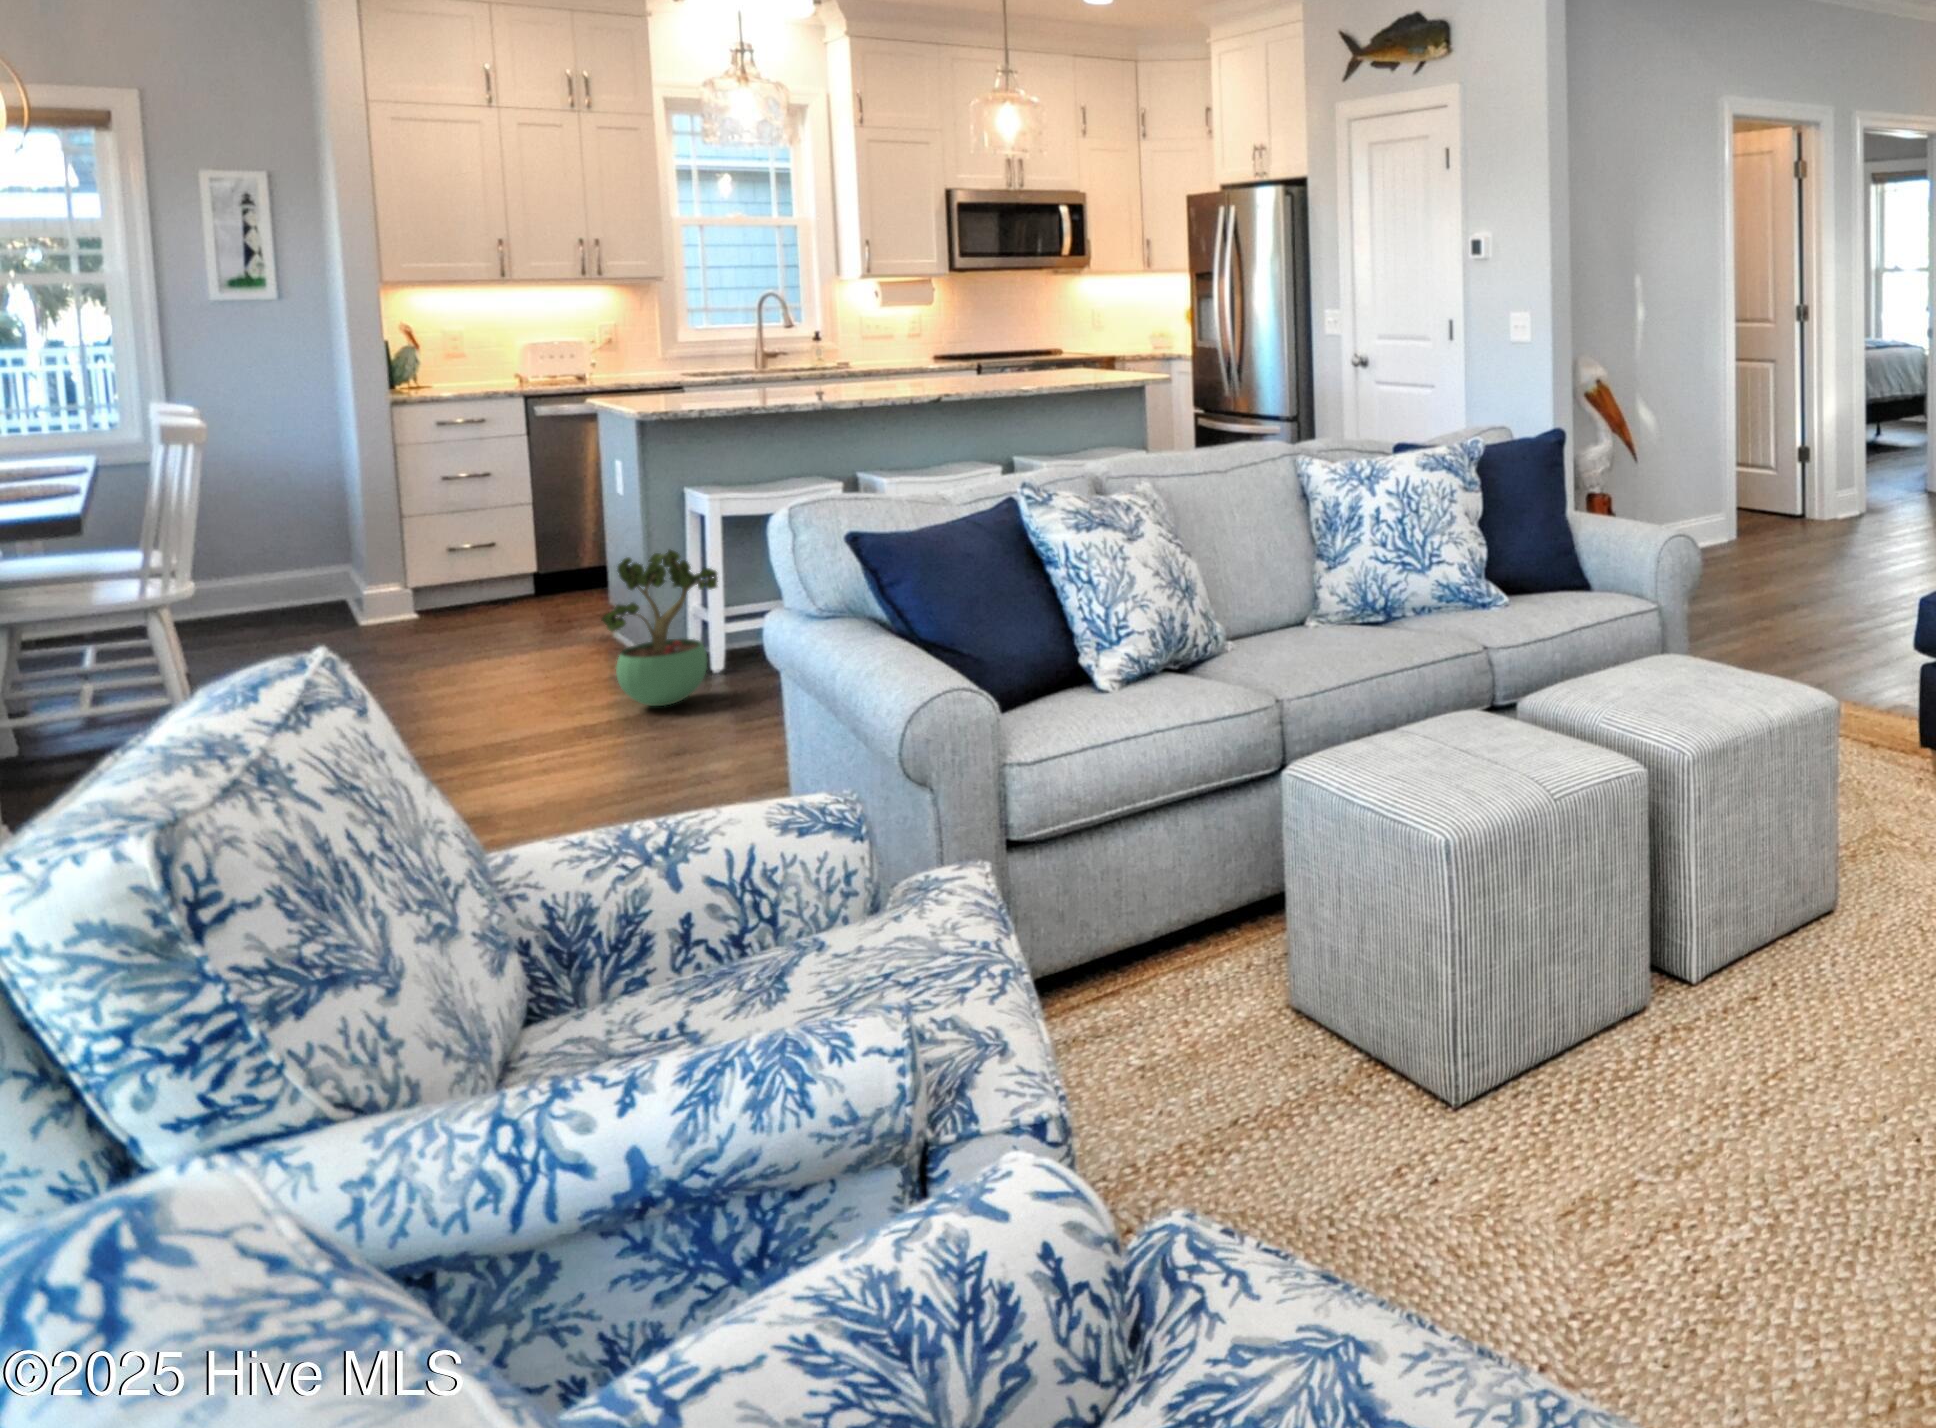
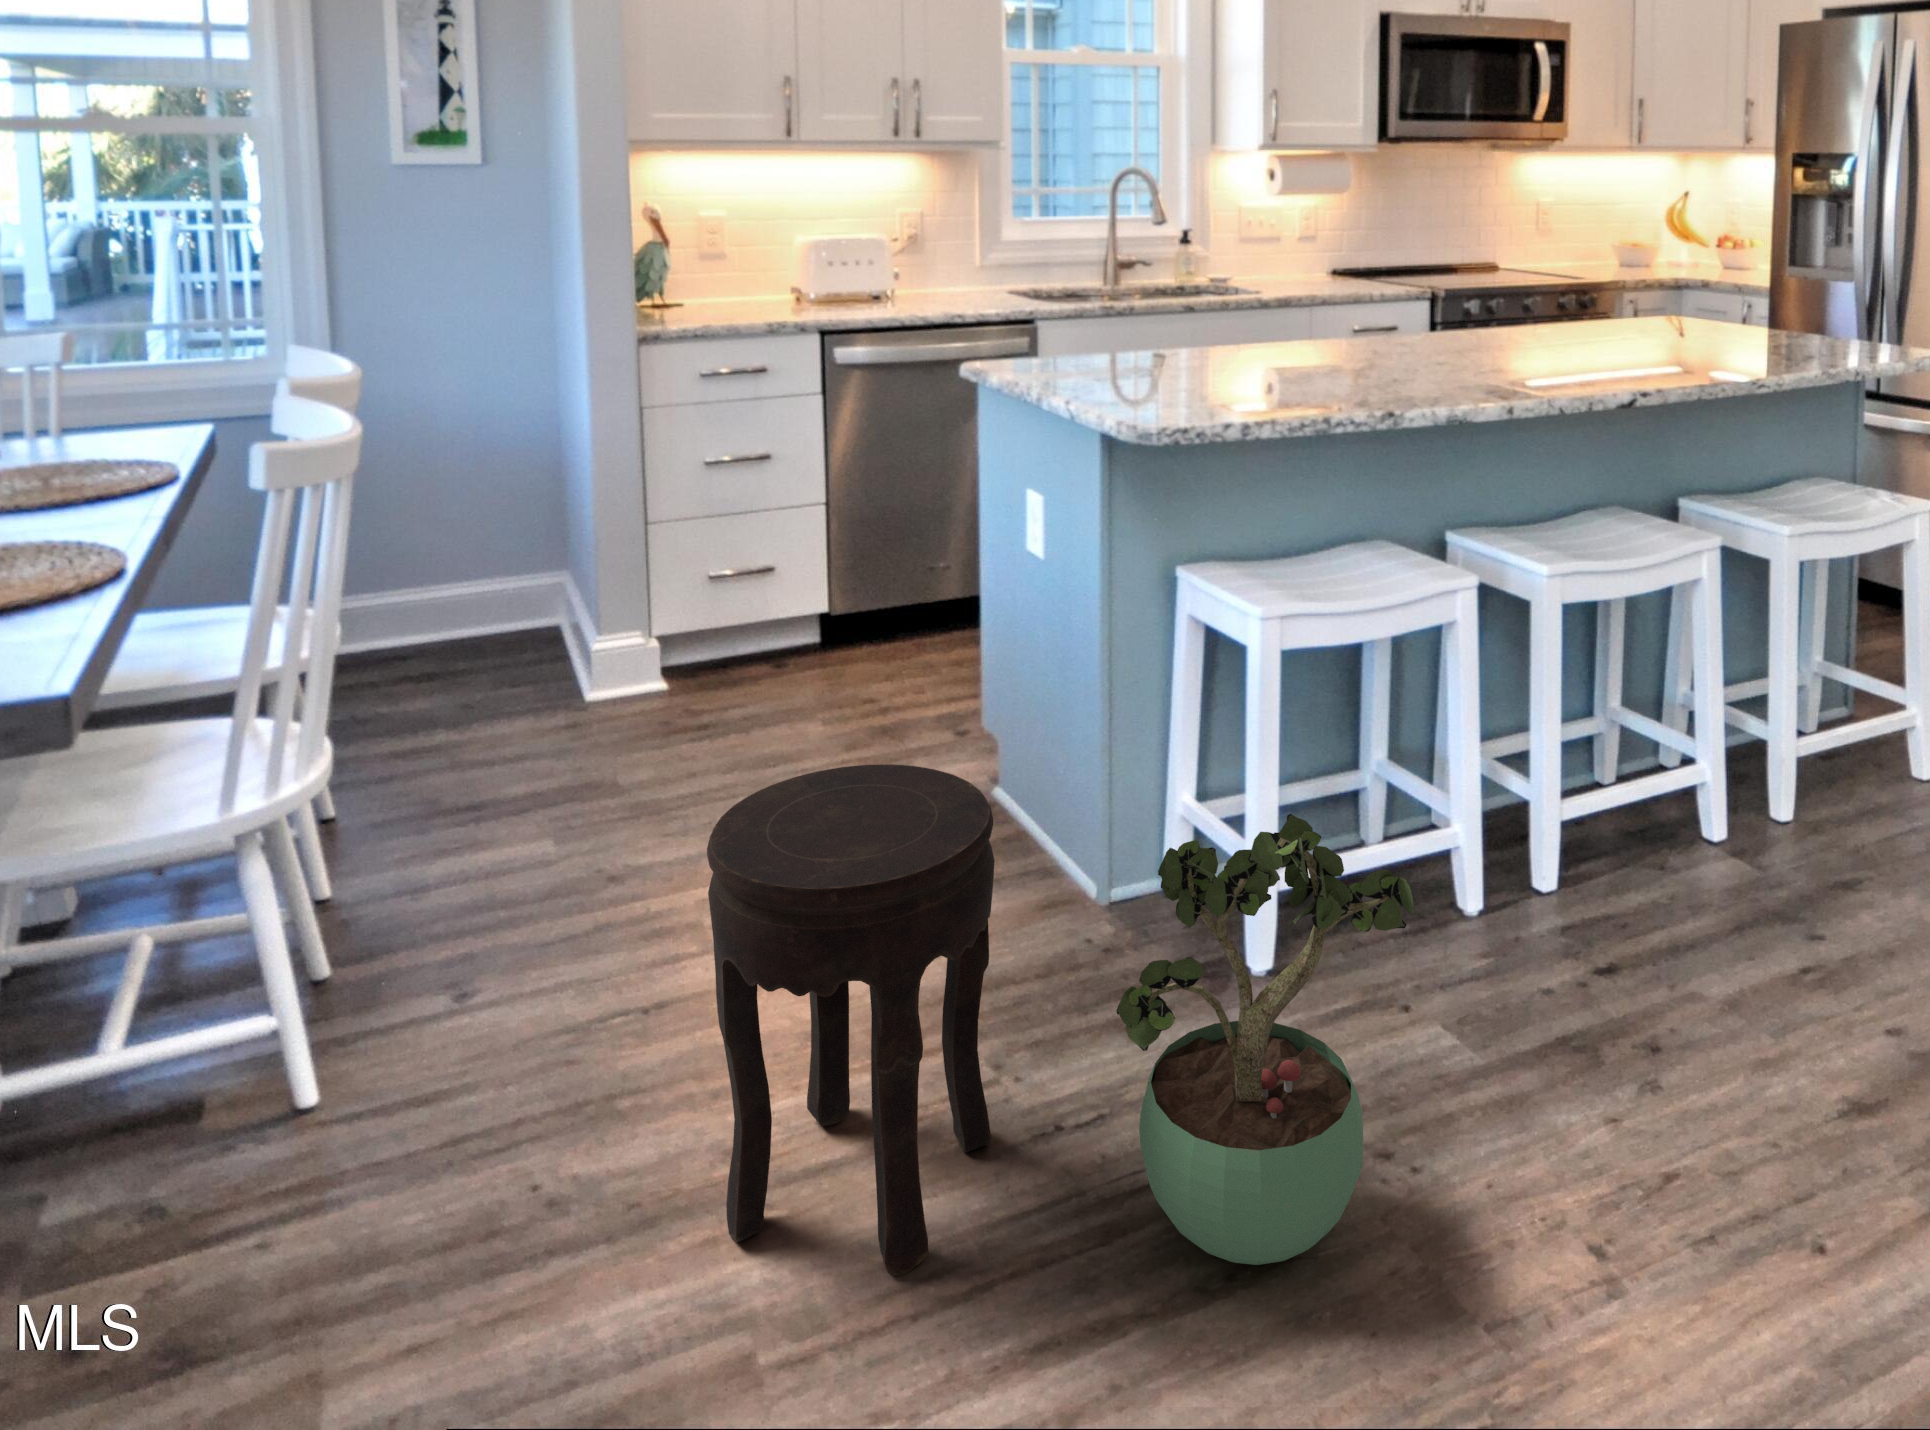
side table: none [435,560,567,725] -> present [707,764,995,1276]

